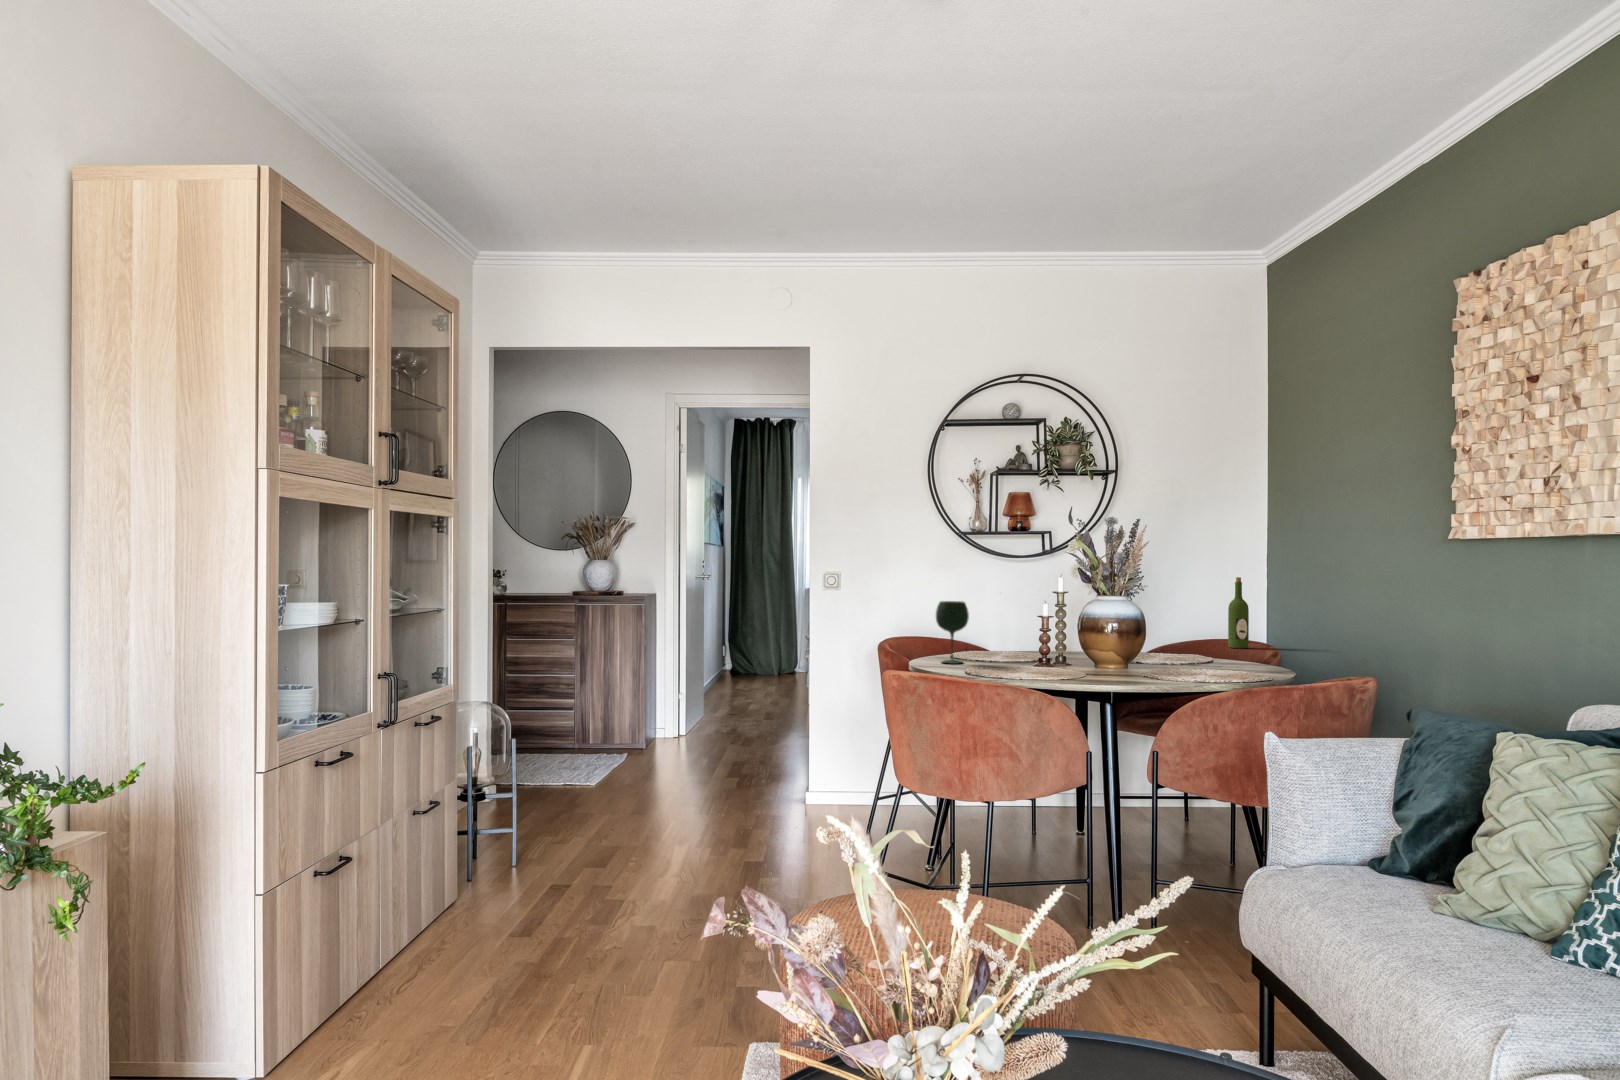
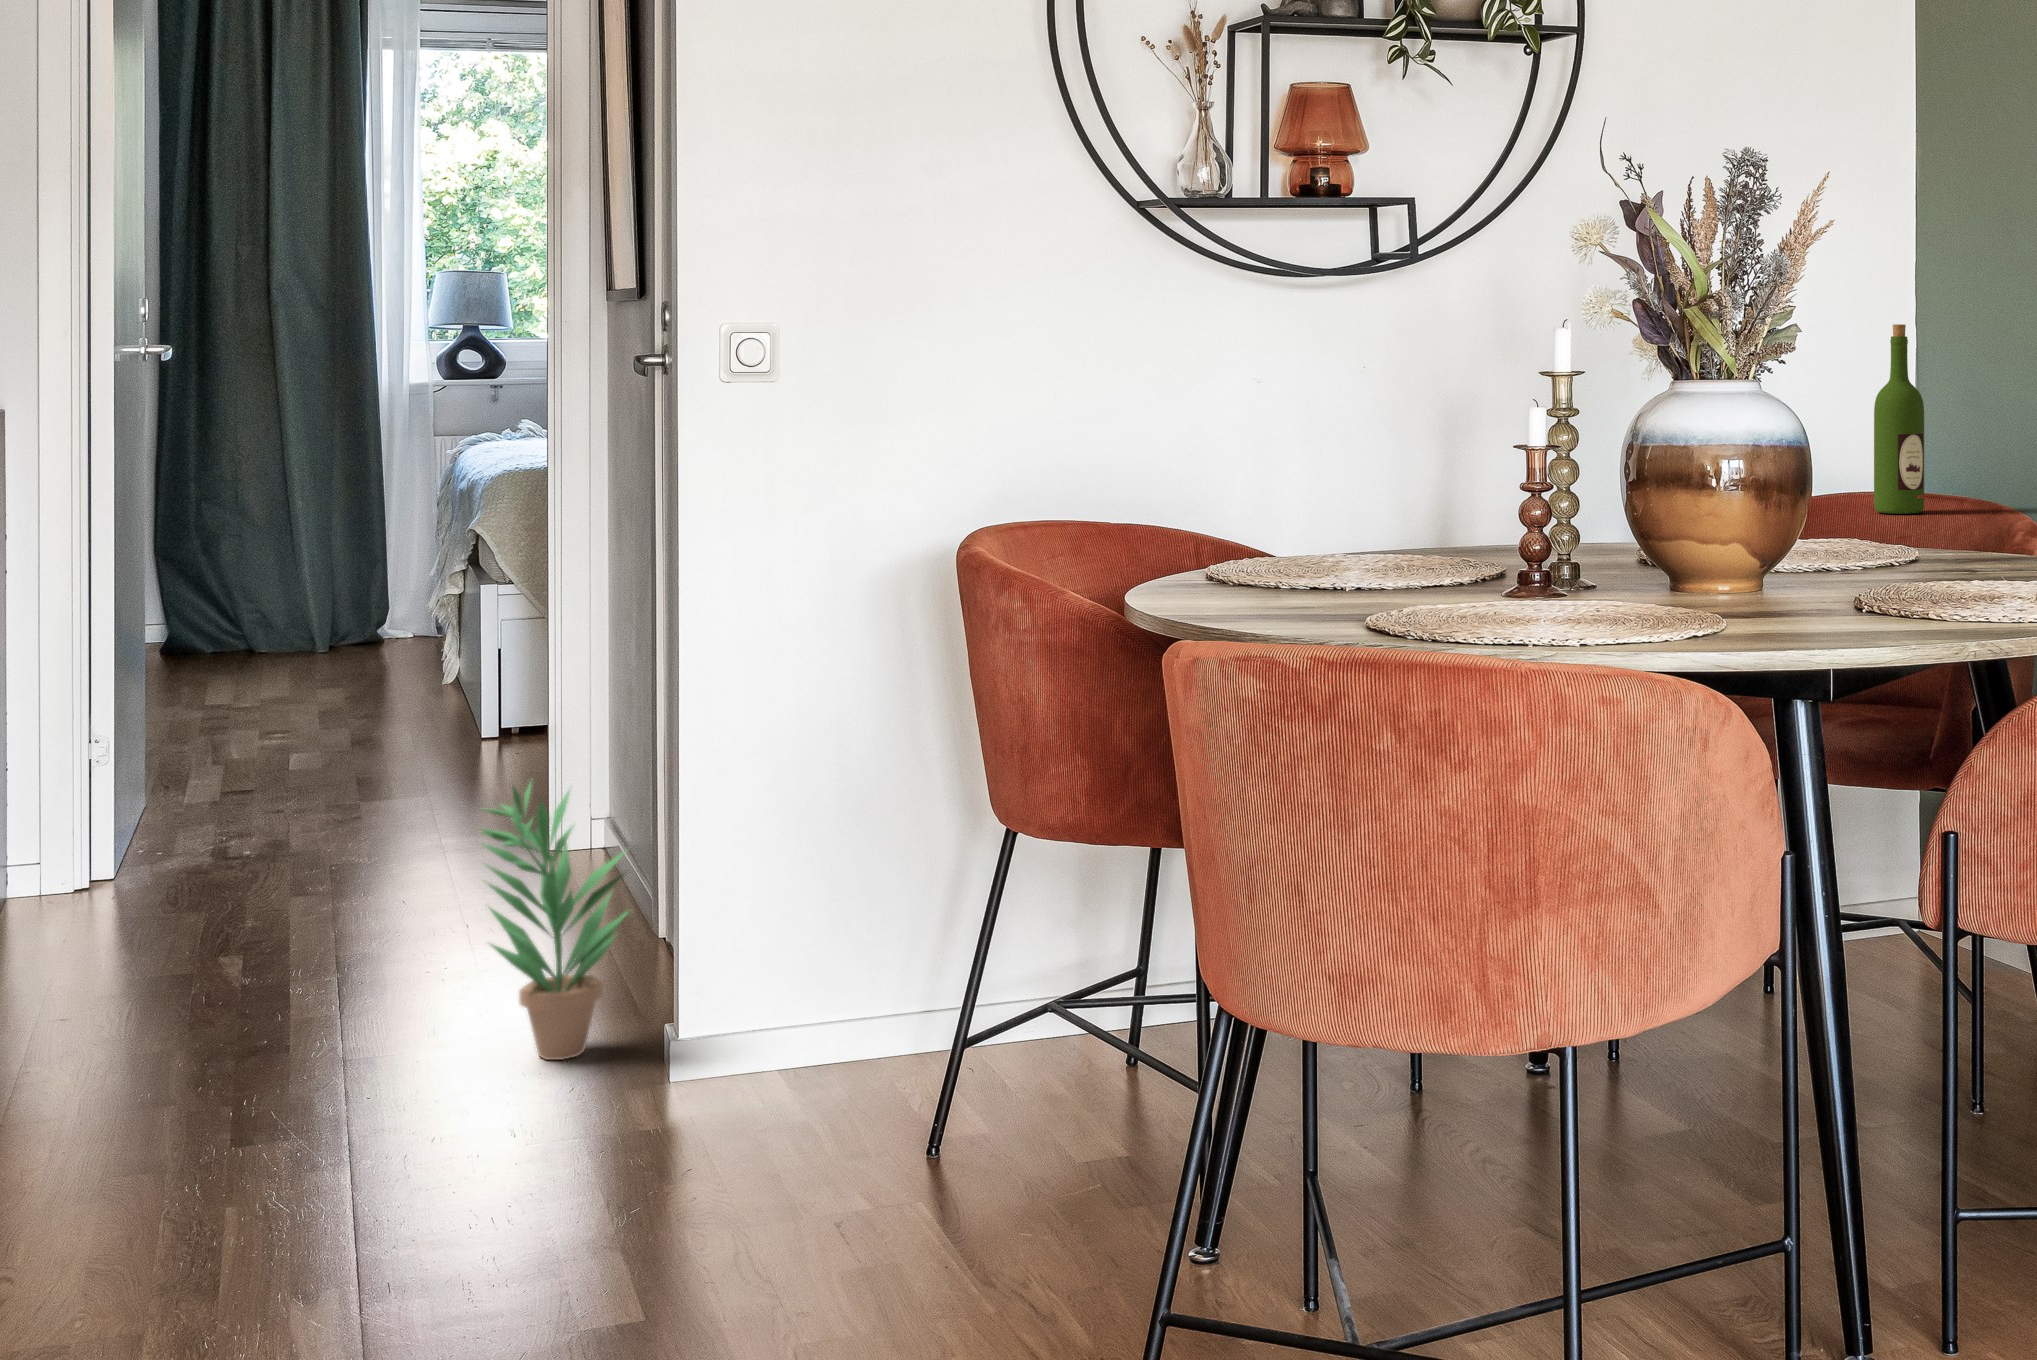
wine glass: present [936,601,969,664] -> none [1220,411,1326,612]
potted plant: none [763,705,807,789] -> present [483,783,629,1060]

